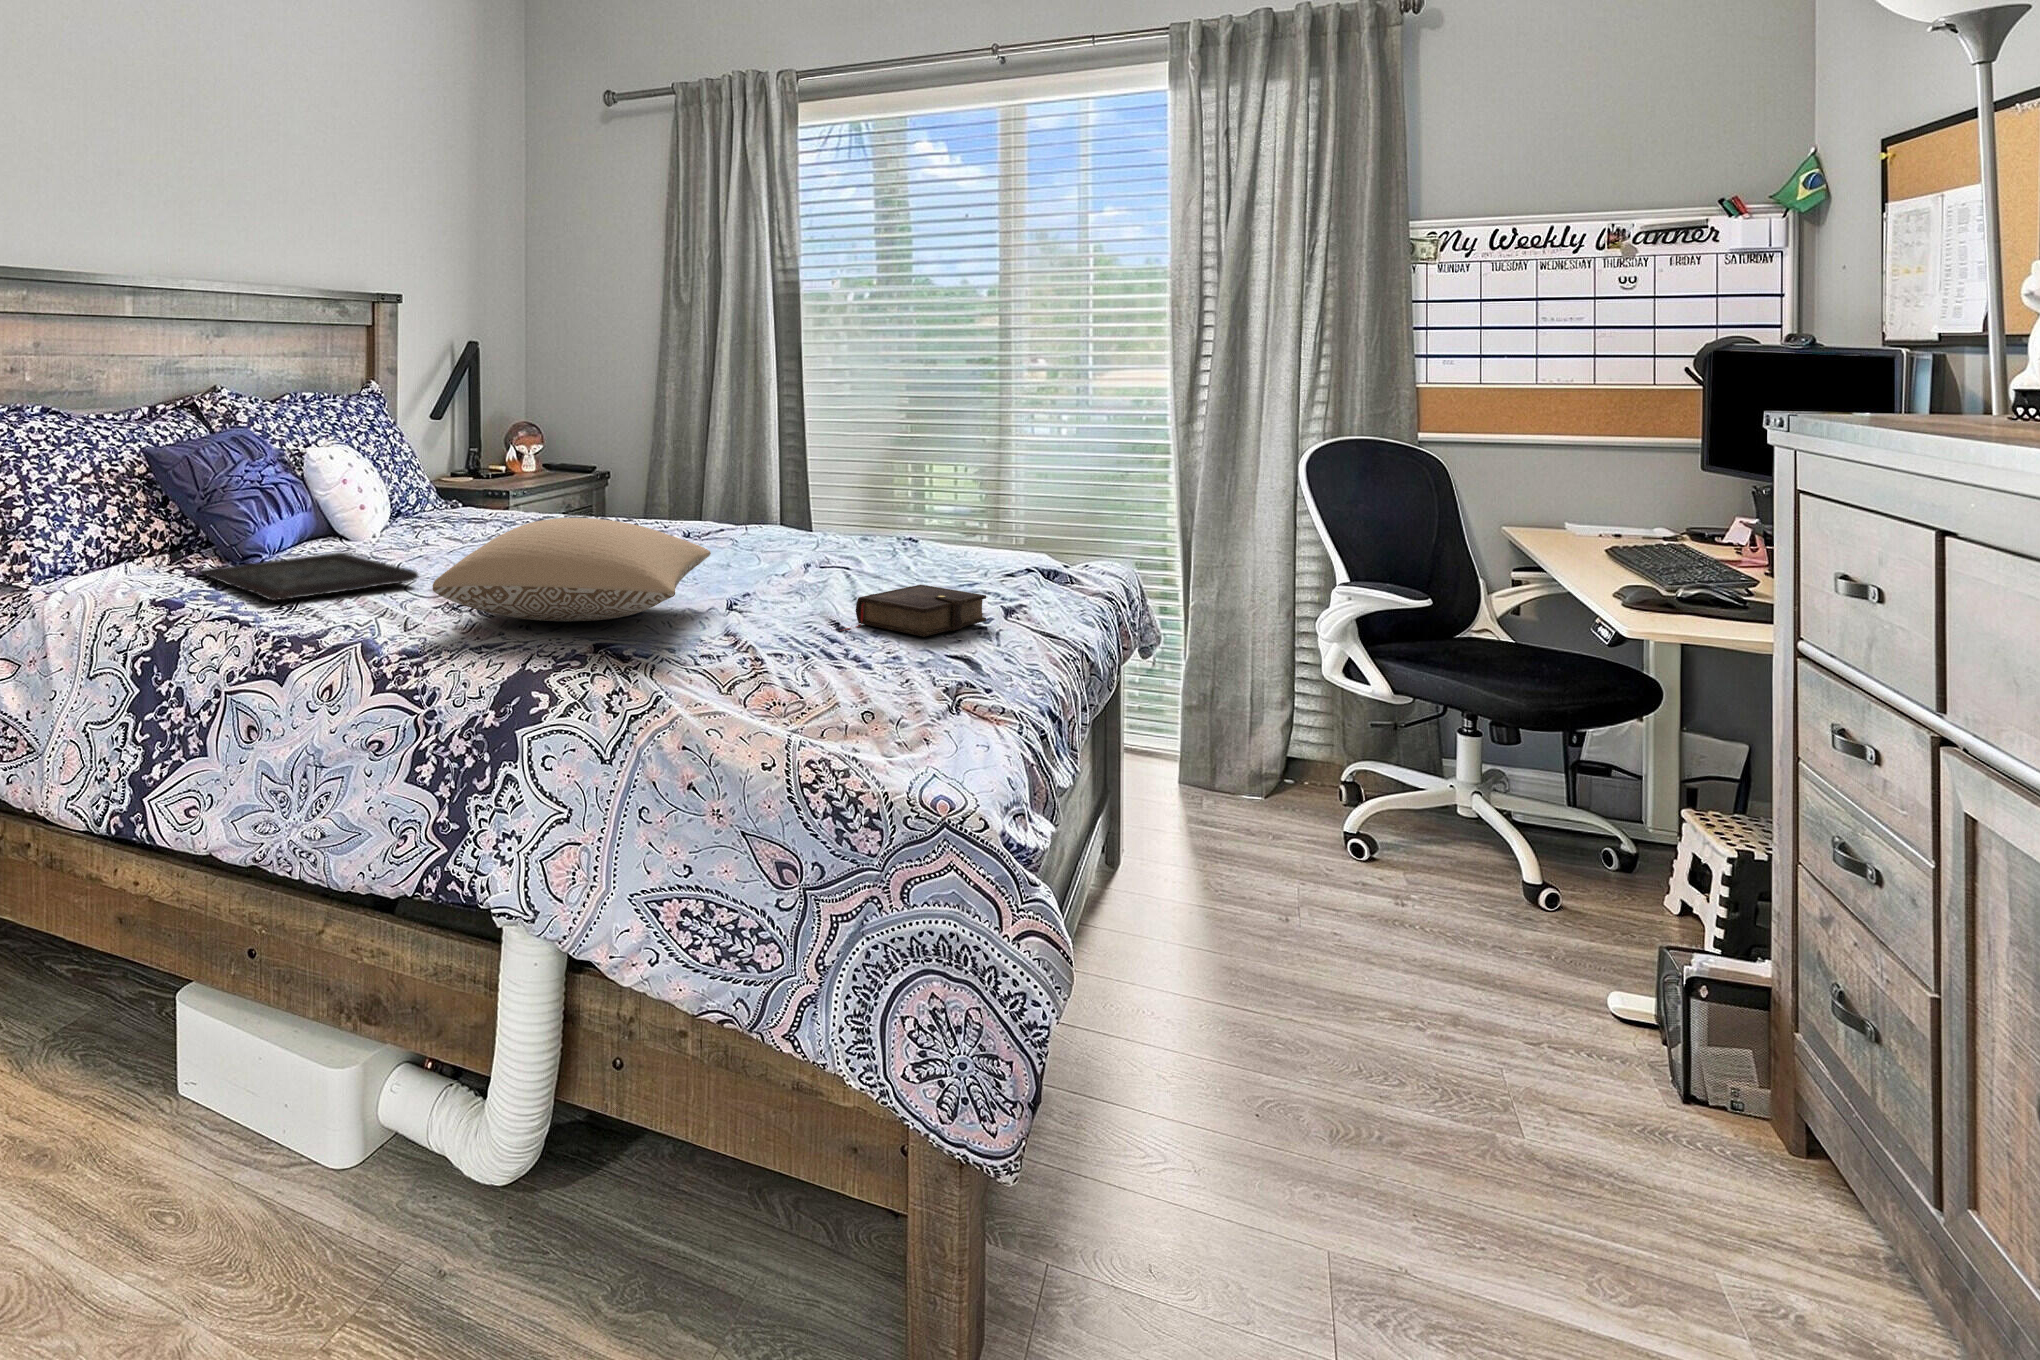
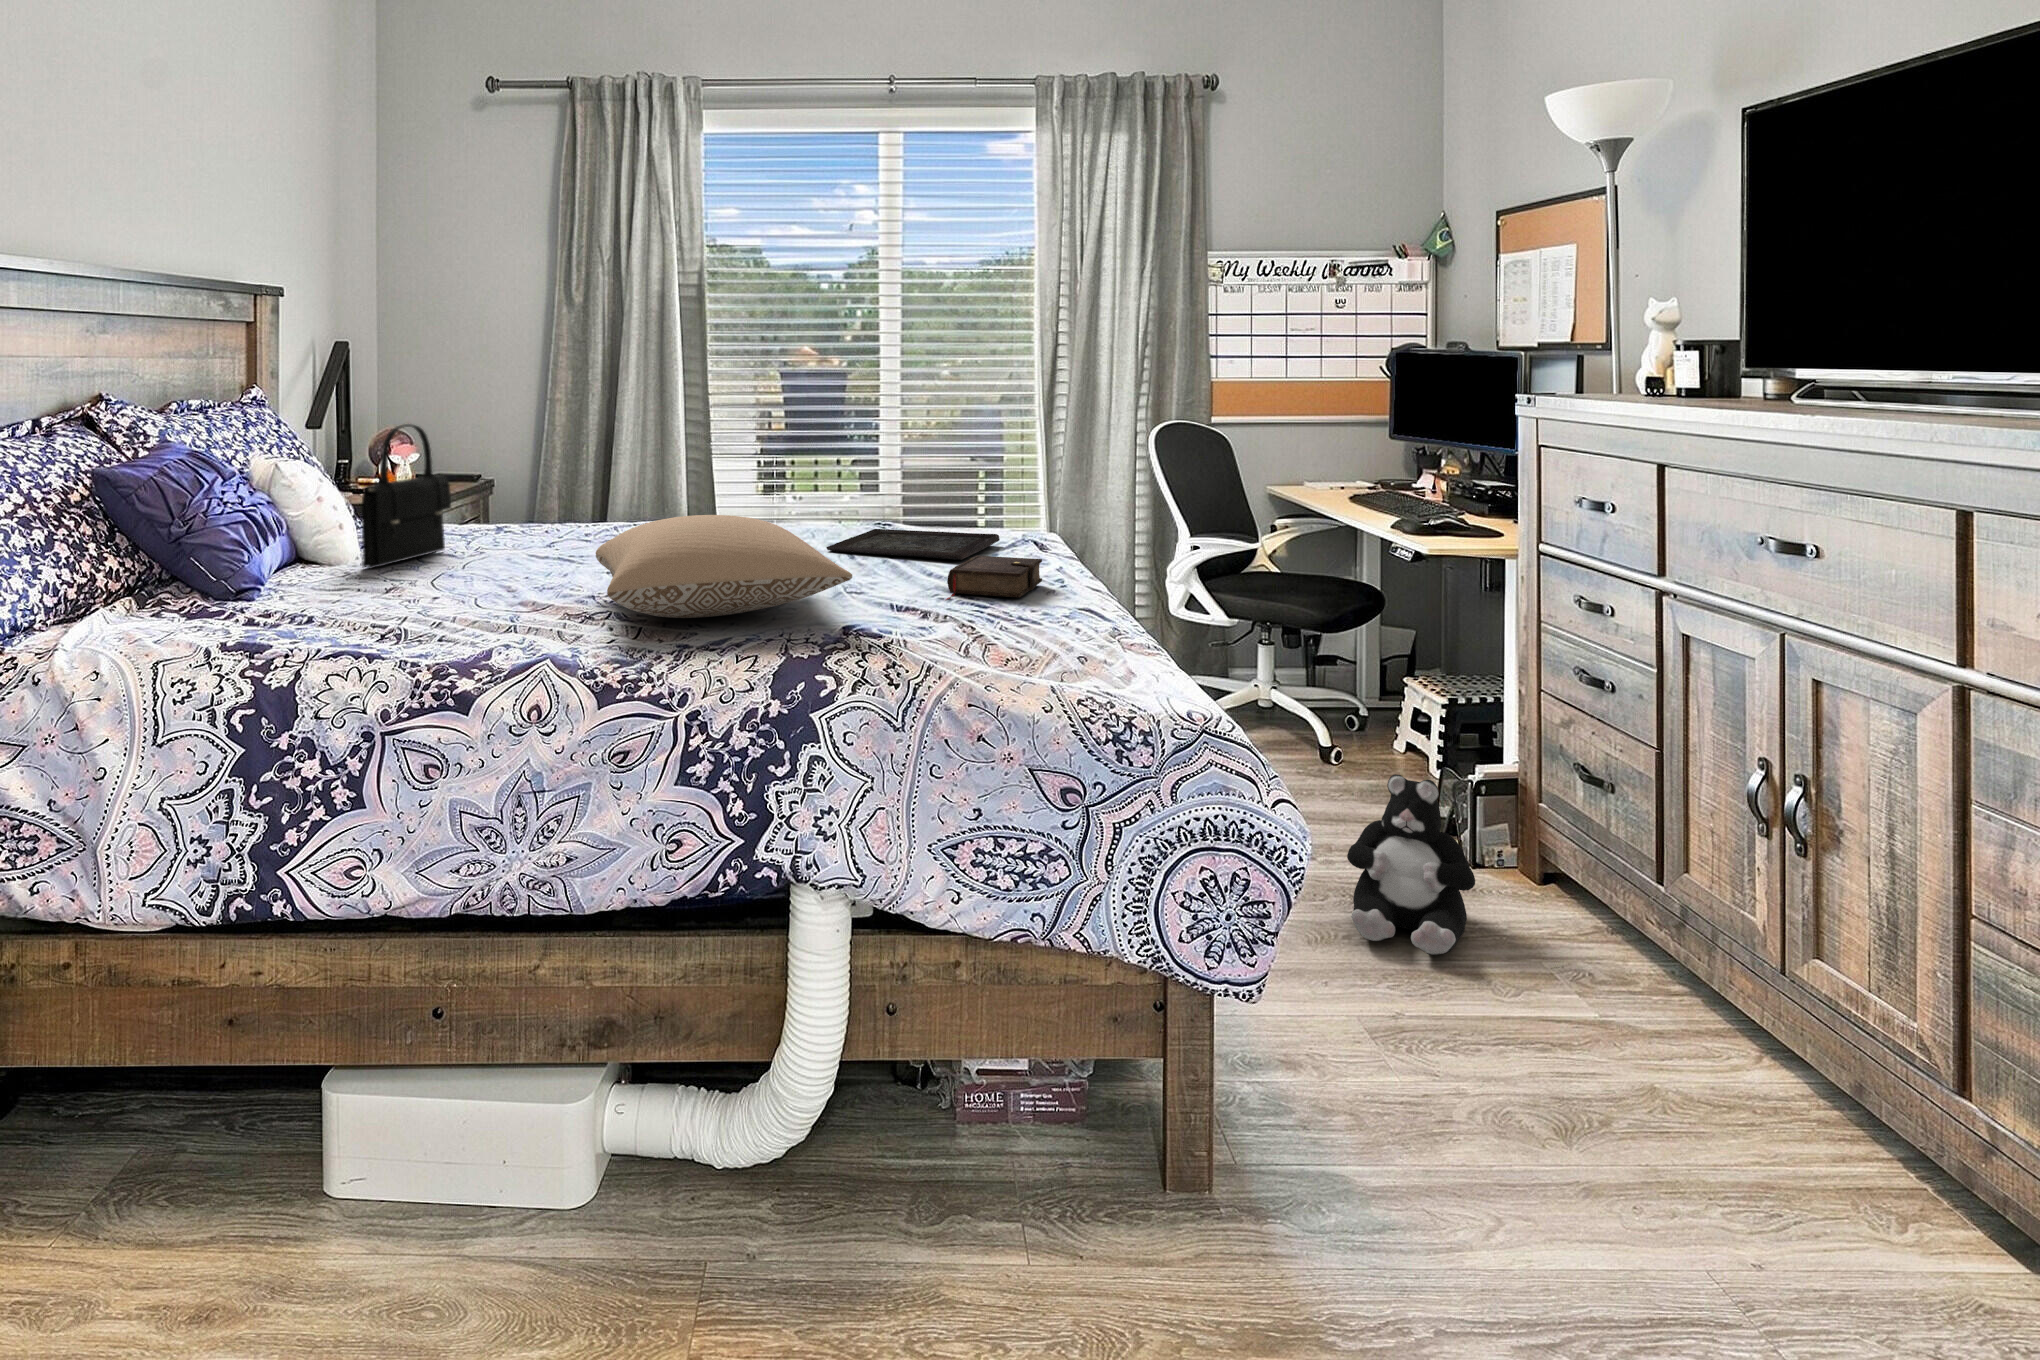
handbag: none [364,417,461,547] -> present [361,424,451,569]
tray: present [200,552,418,601] -> present [826,529,1000,560]
plush toy: none [1373,935,1583,1196] -> present [1347,774,1475,955]

